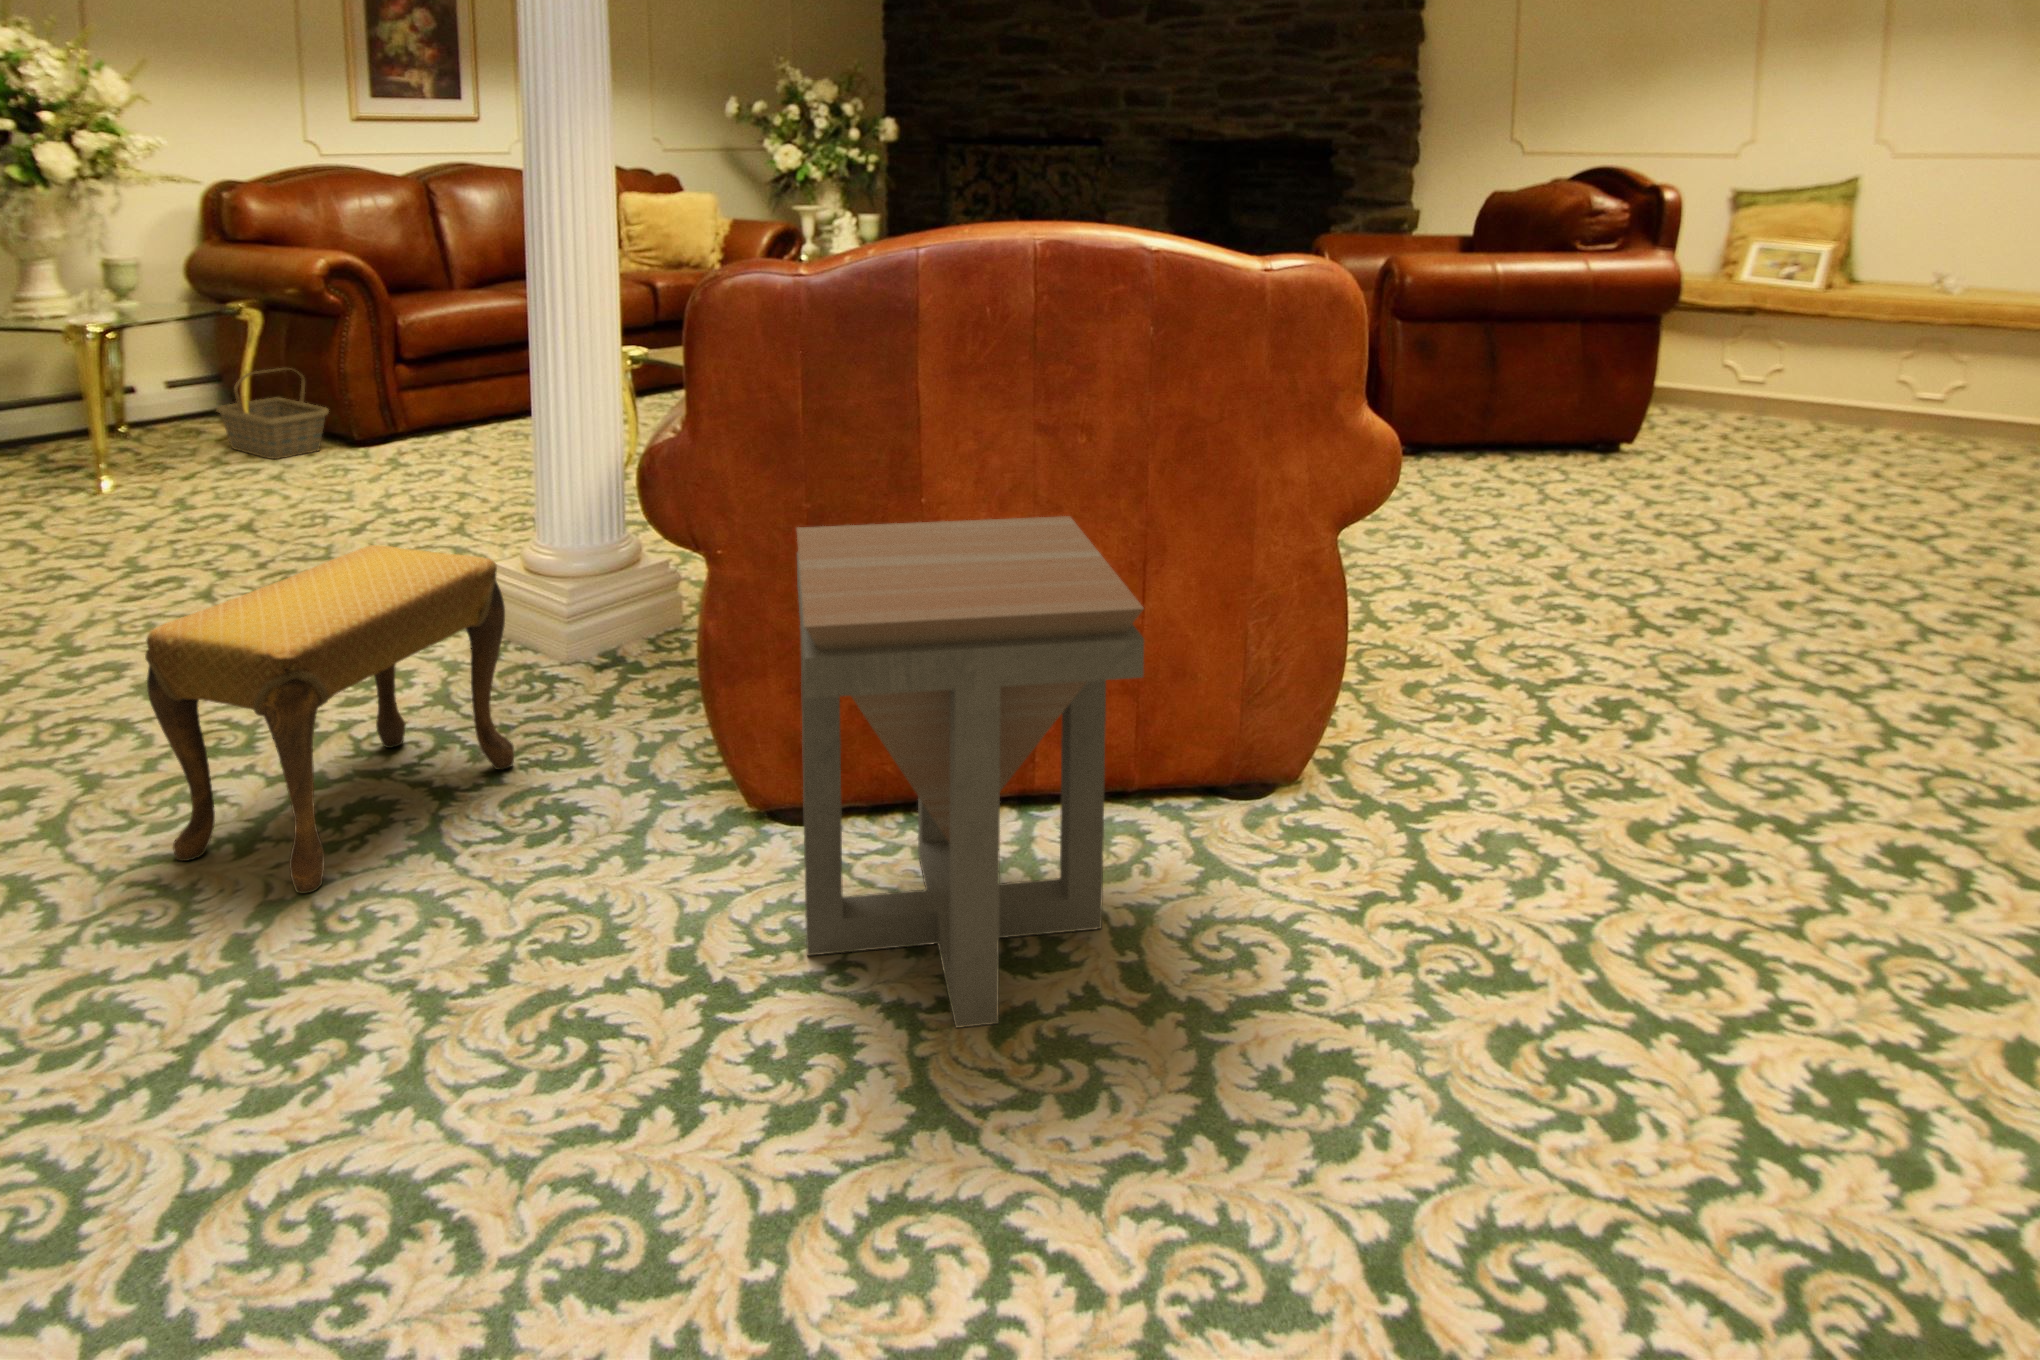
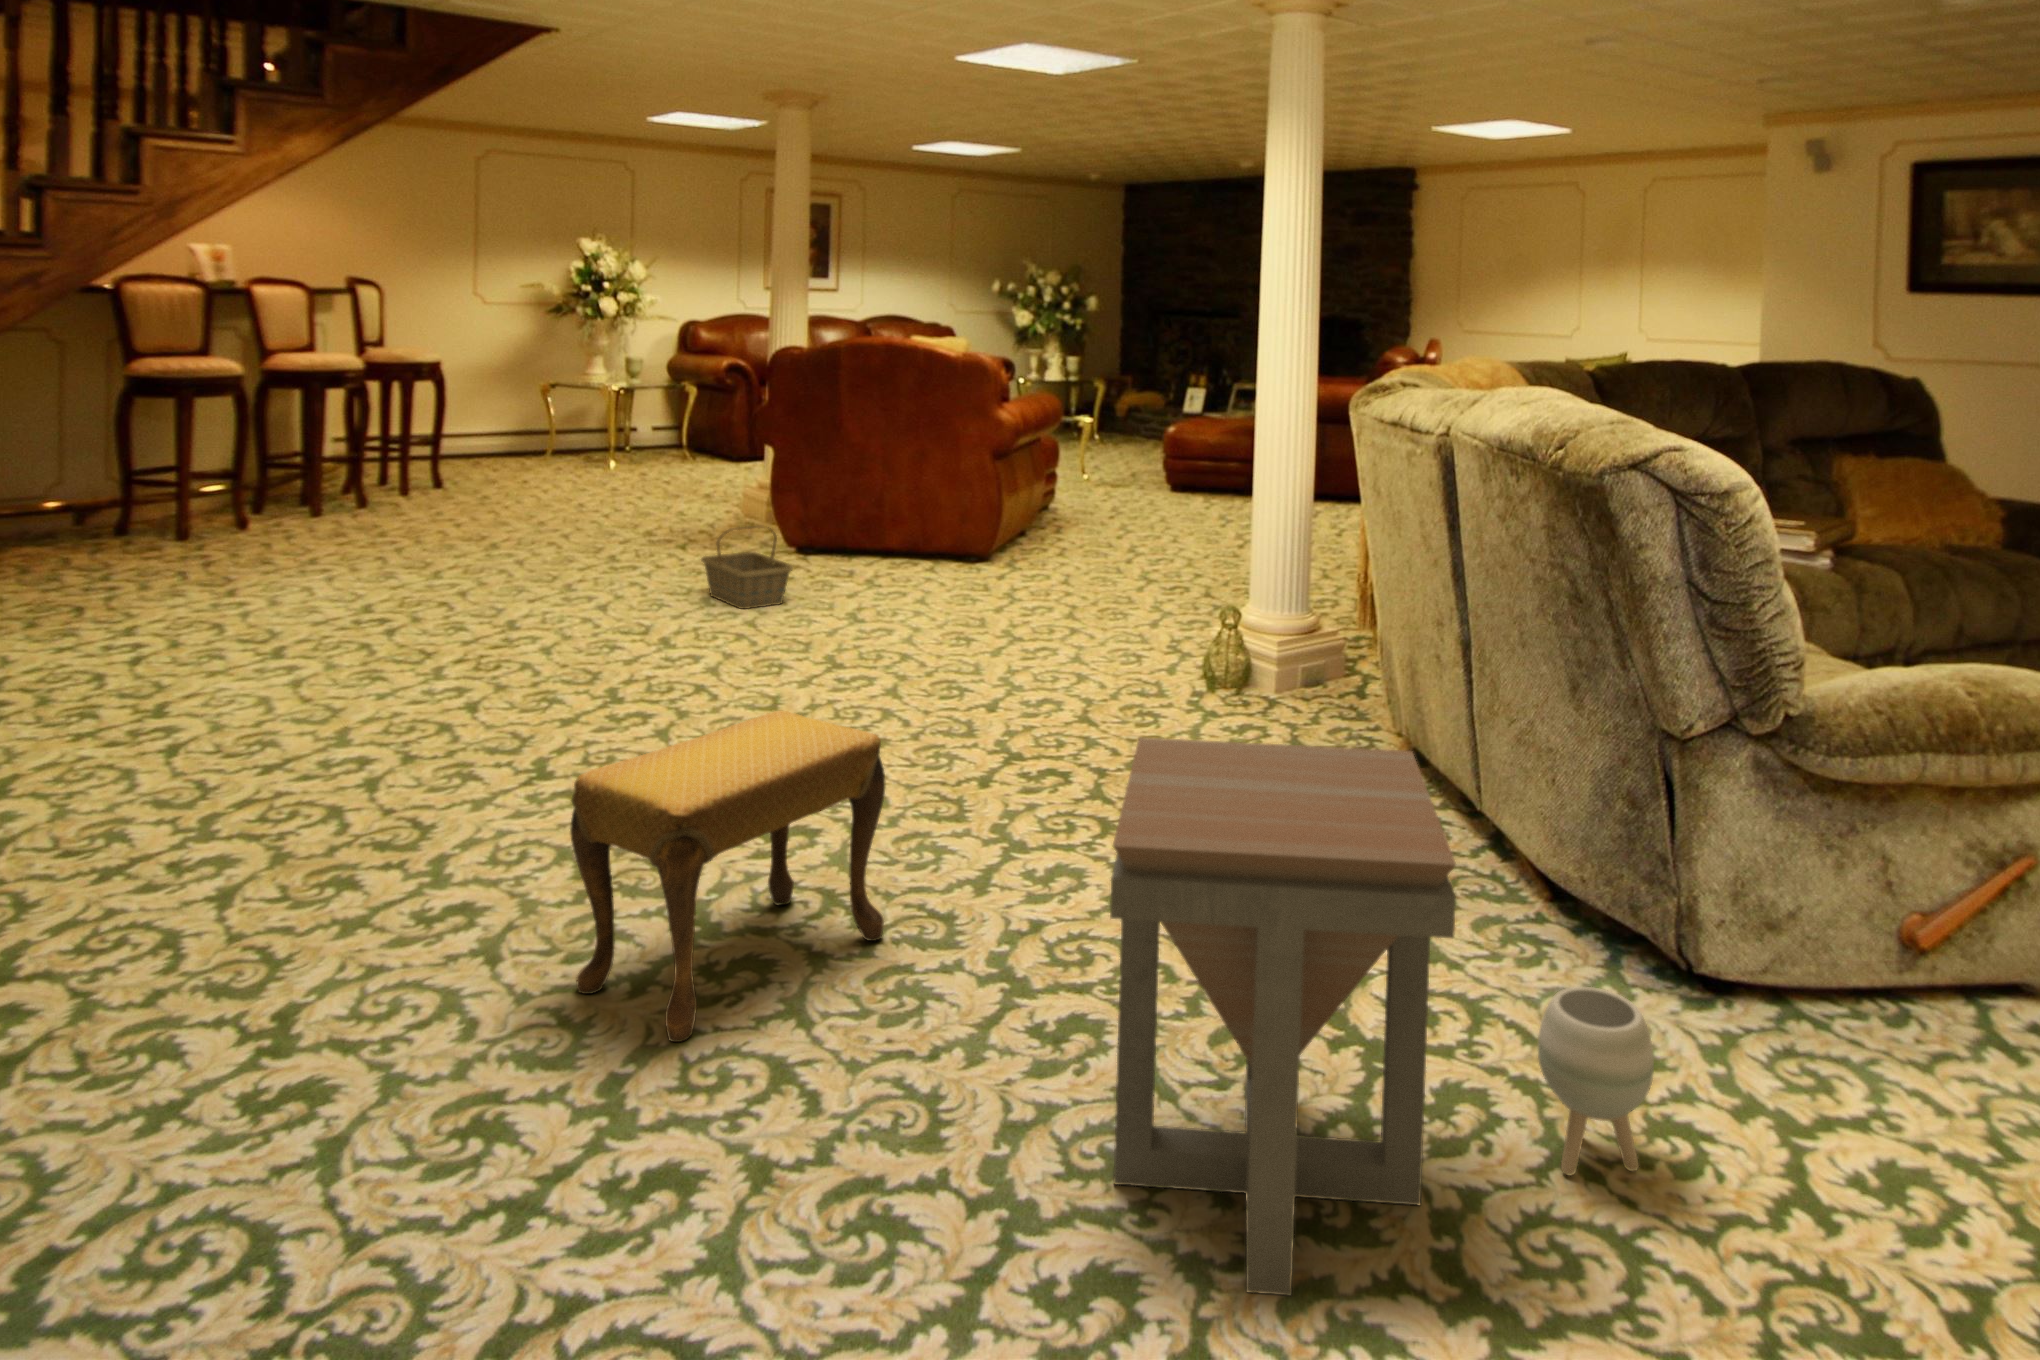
planter: none [1196,717,1301,884] -> present [1538,987,1654,1175]

